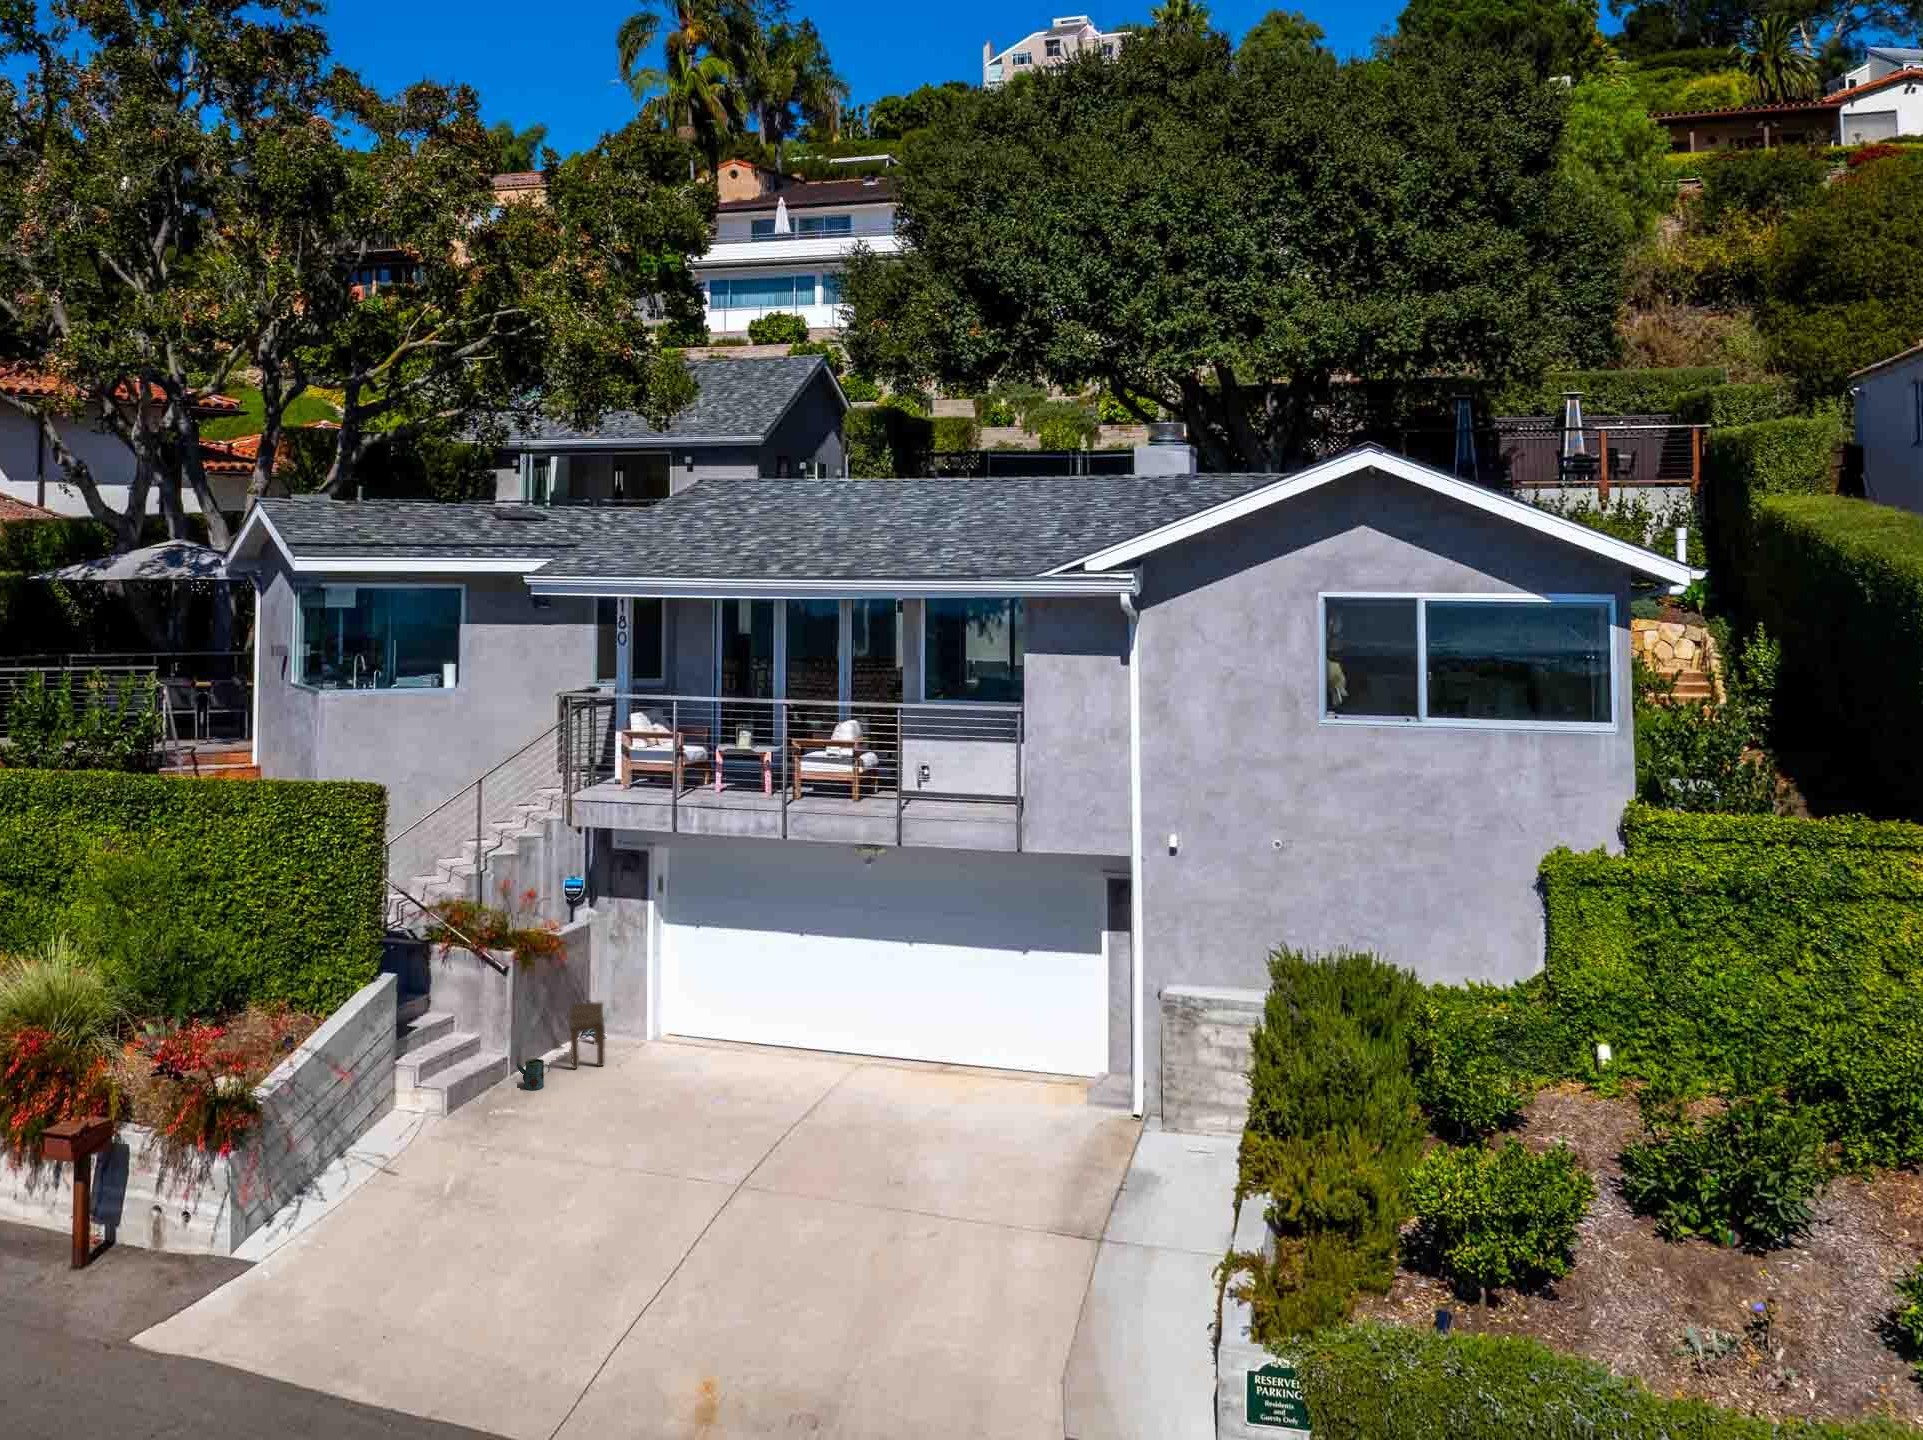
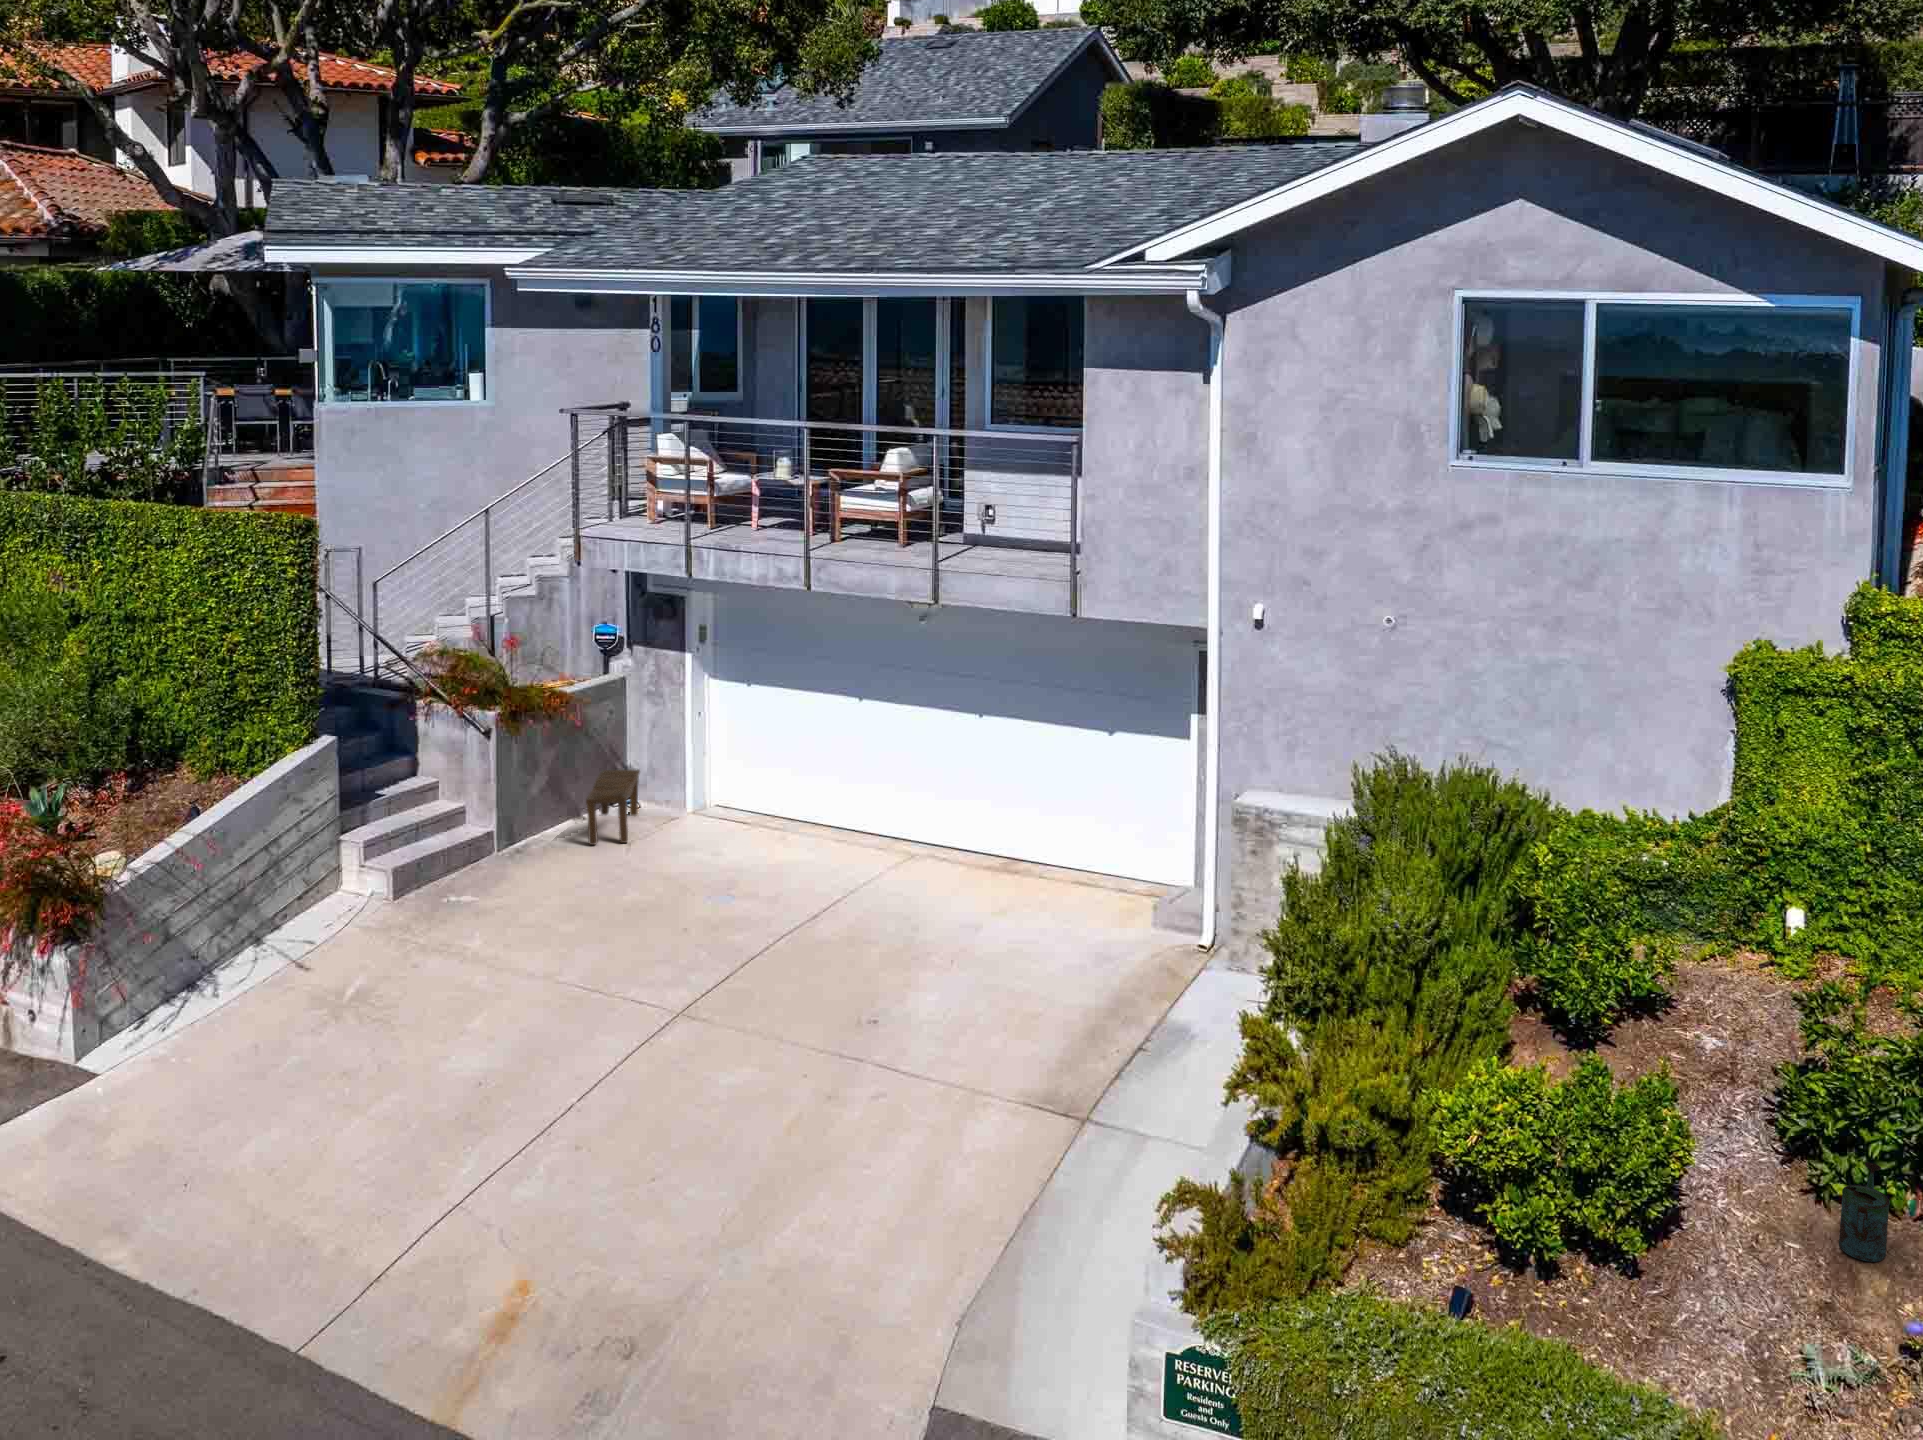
watering can: present [517,1059,550,1090] -> present [1839,1162,1890,1262]

